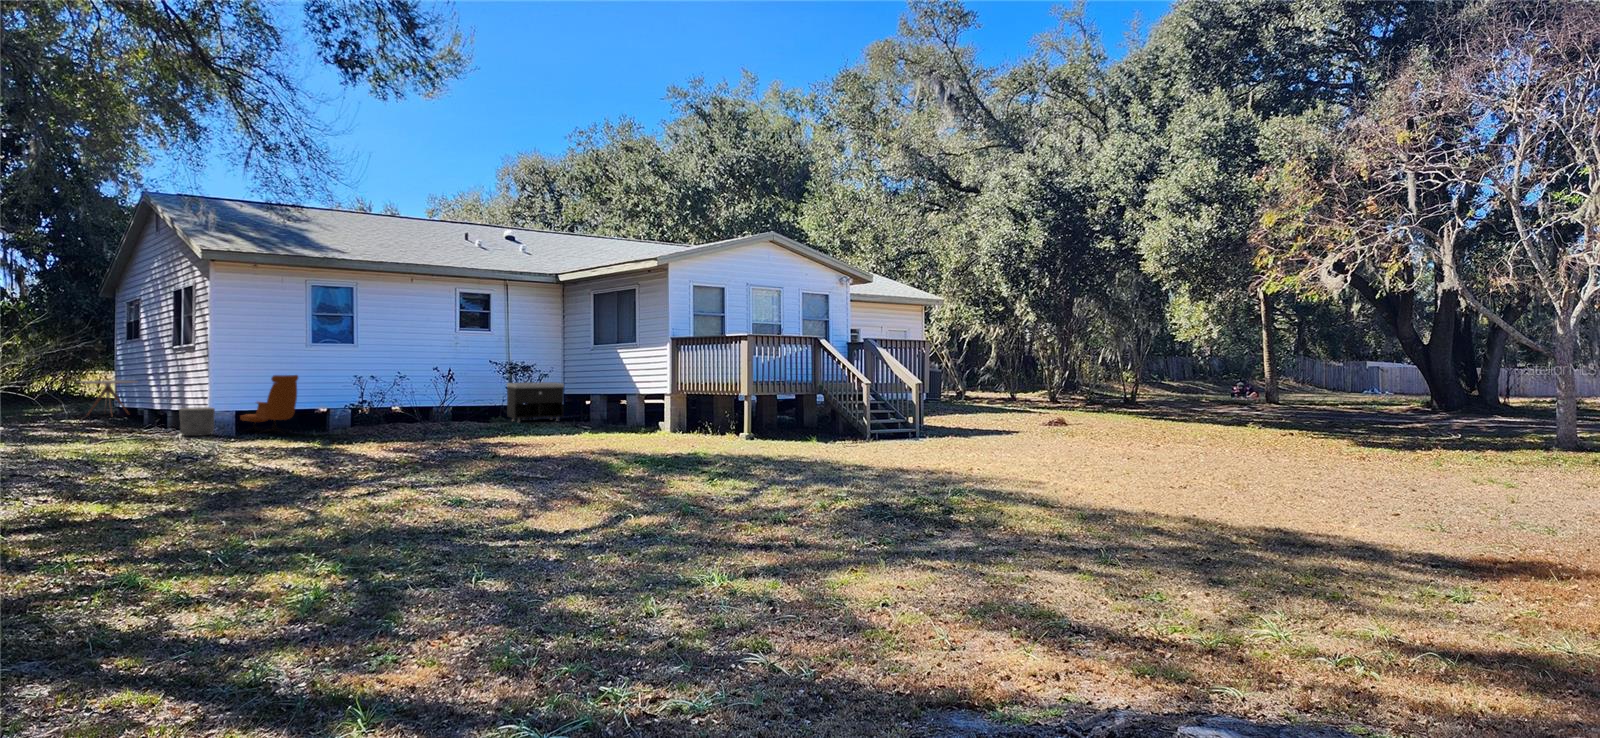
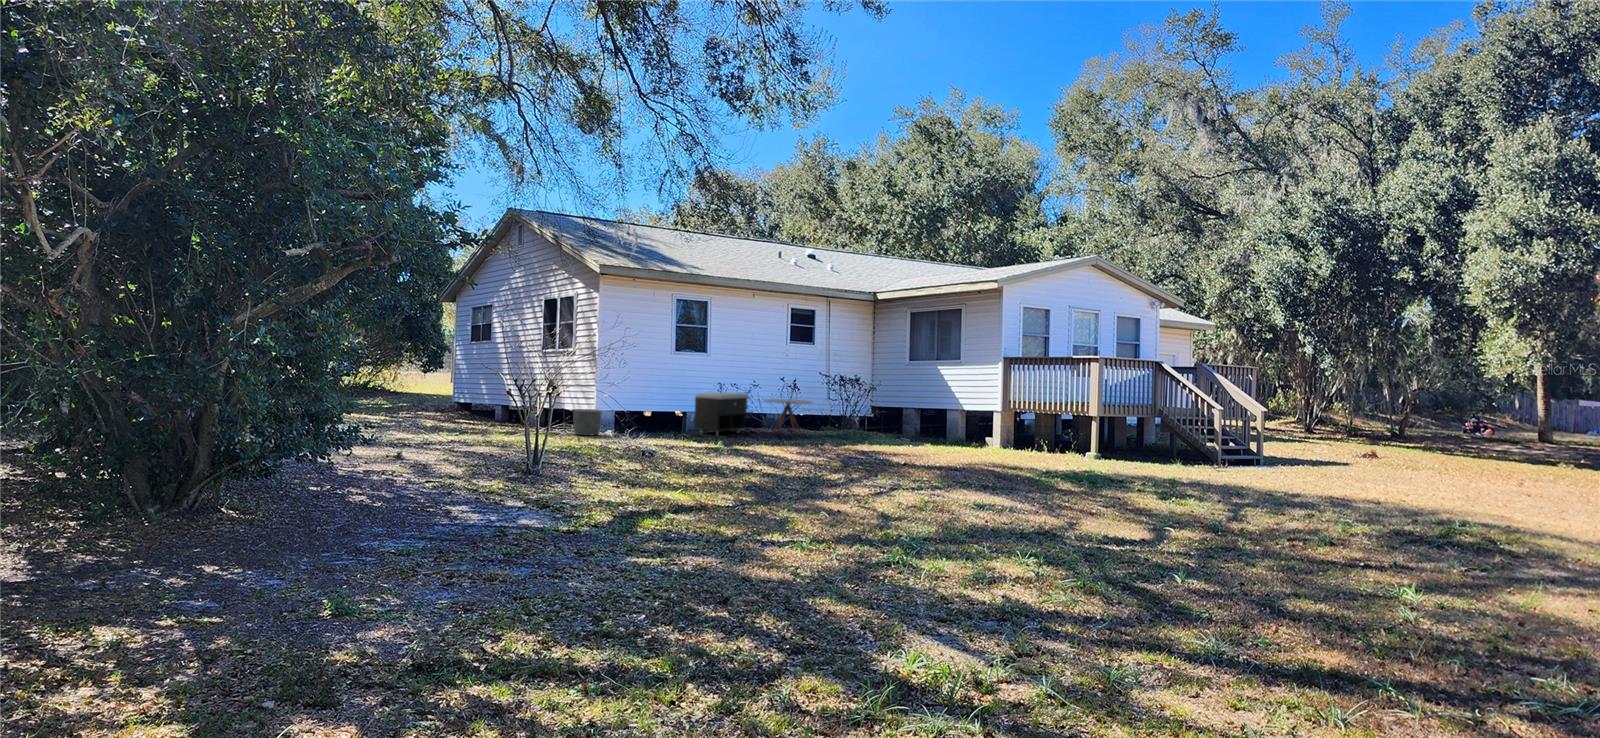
lounge chair: present [240,375,298,434] -> none [616,382,674,437]
round table: present [78,380,137,415] -> present [764,399,812,435]
storage bench: present [507,382,564,421] -> present [694,392,748,434]

